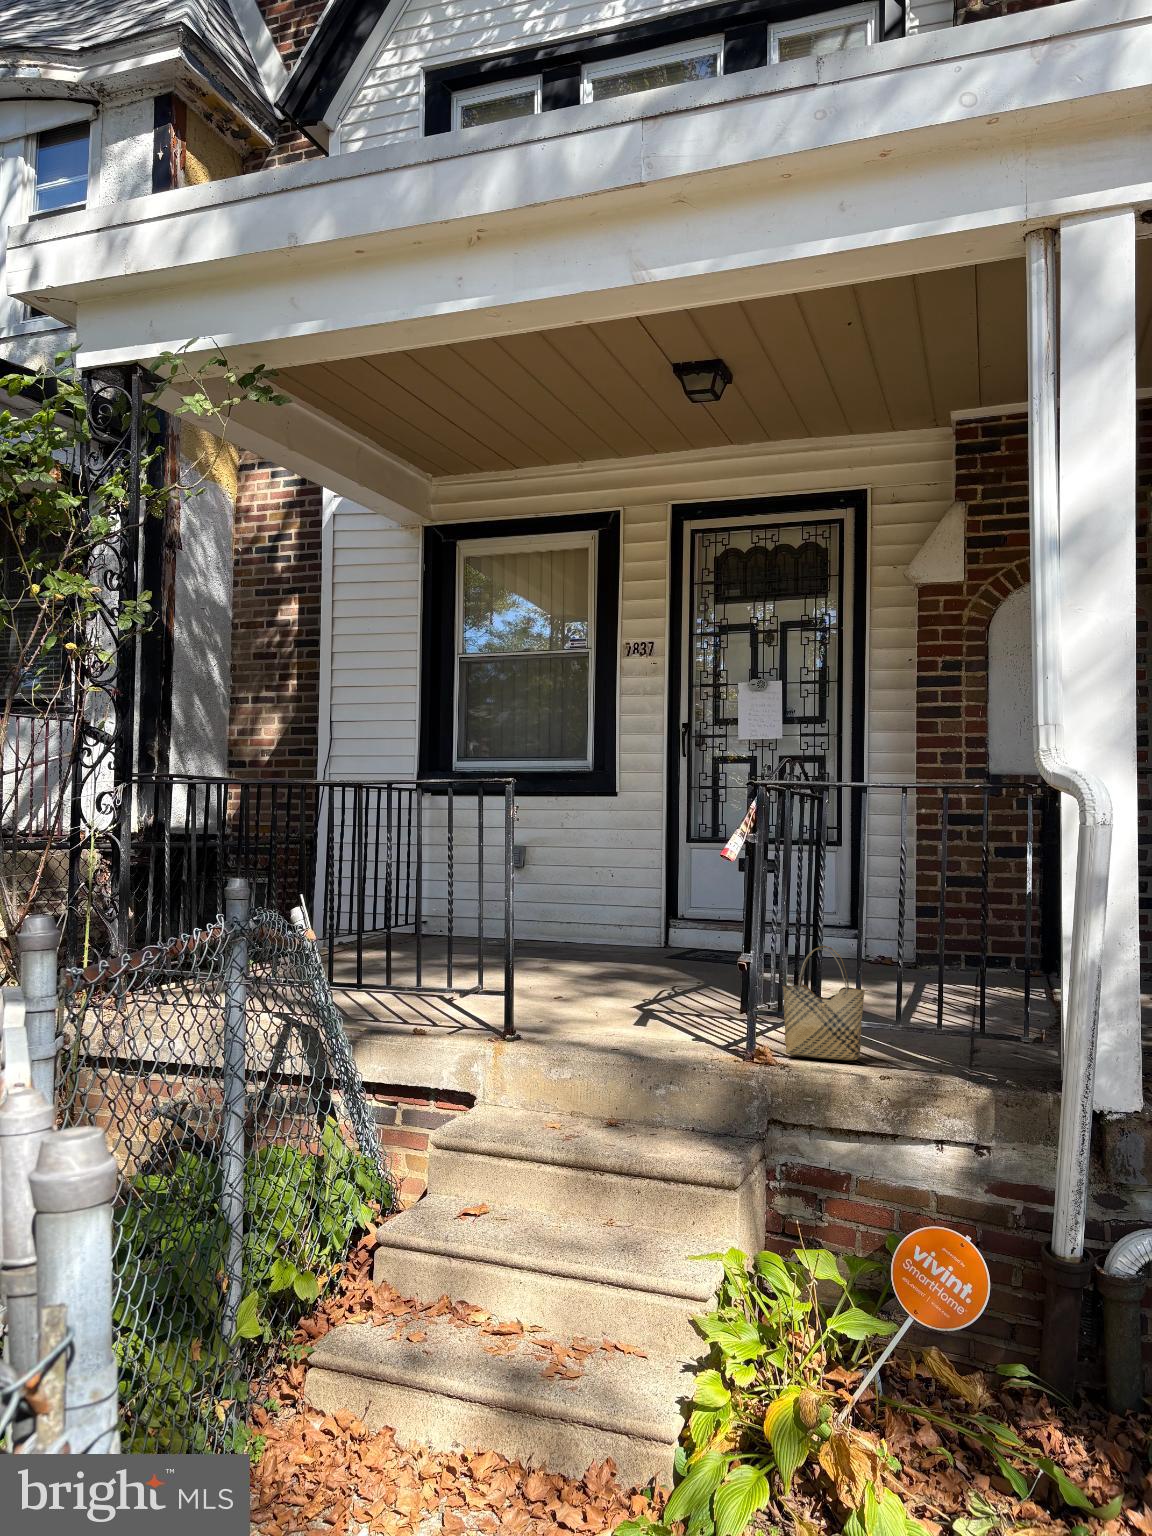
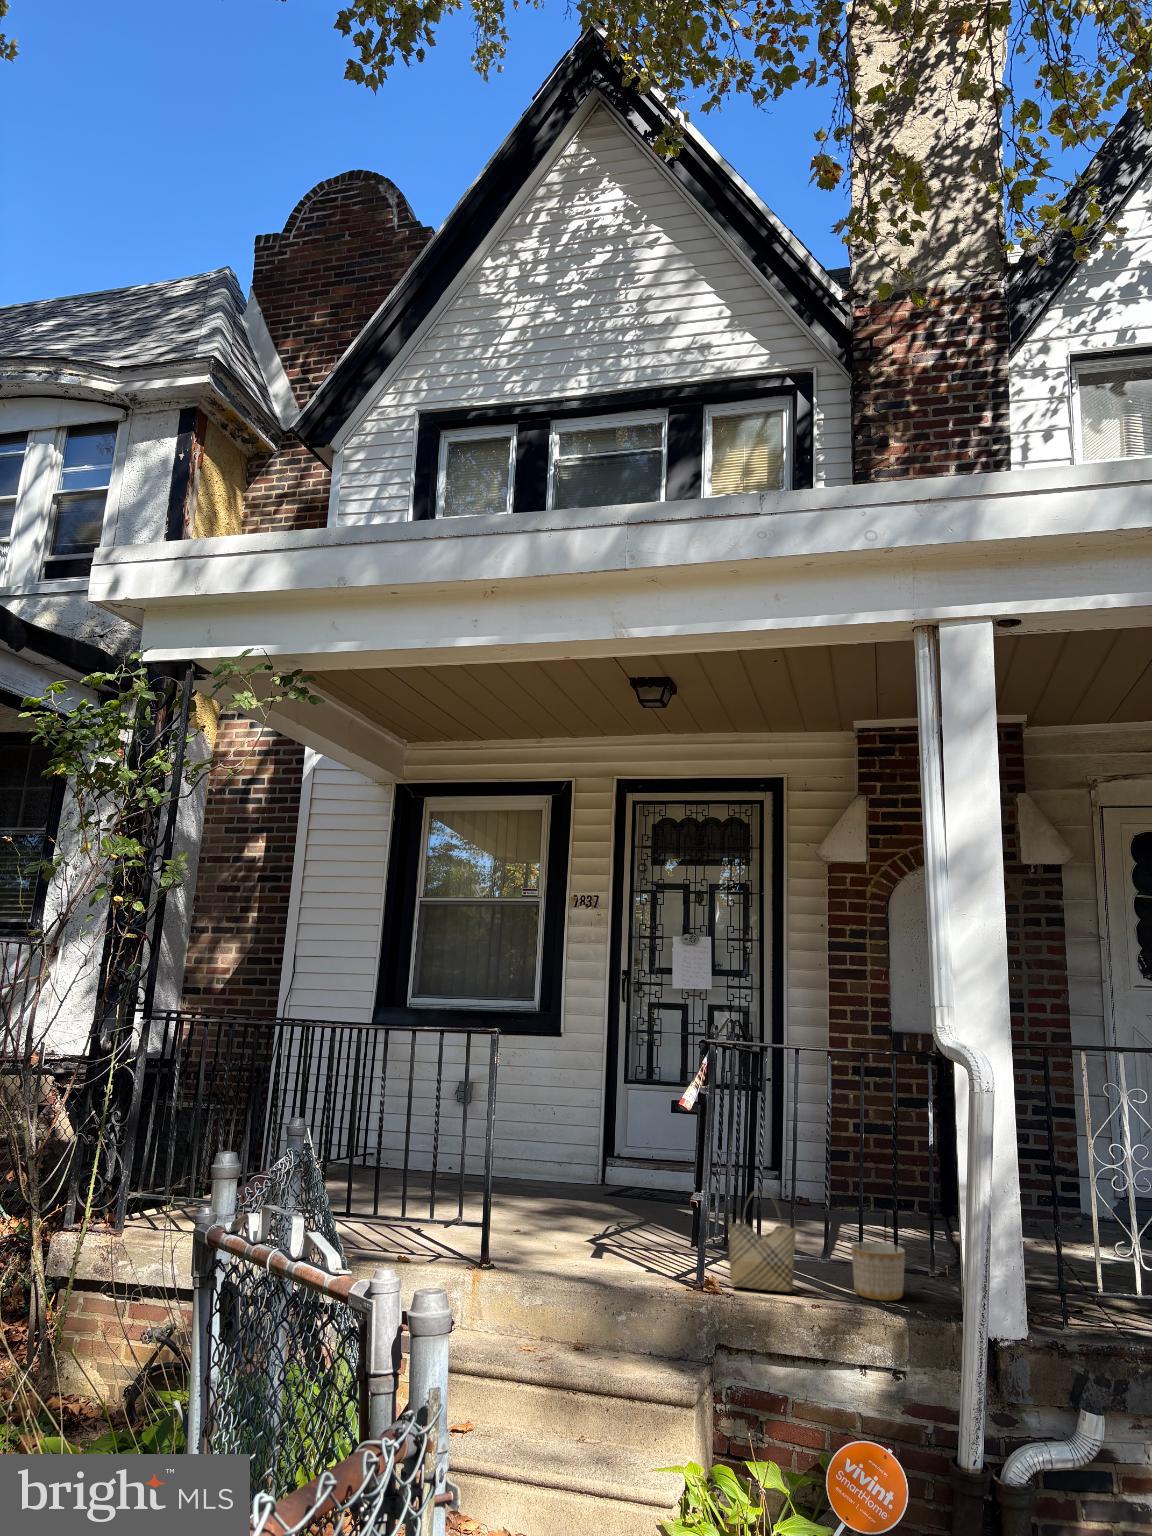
planter: none [931,1005,997,1070] -> present [851,1242,905,1301]

